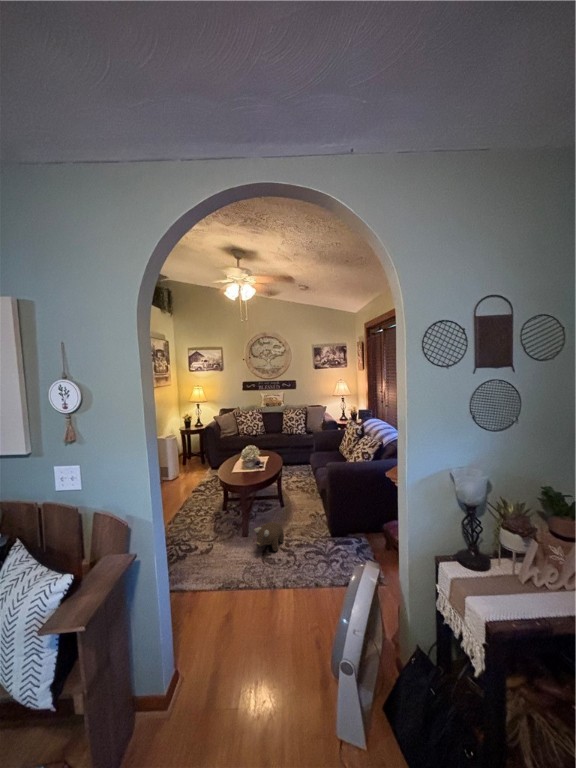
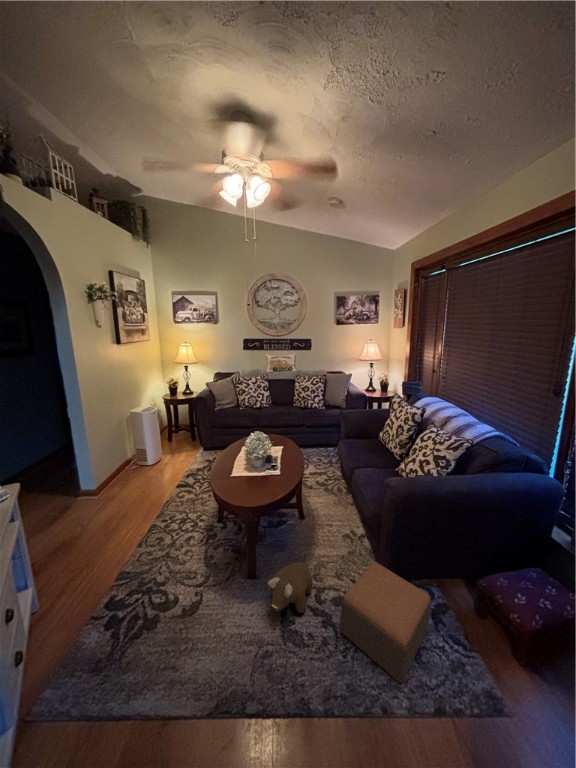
footstool: none [298,518,353,578] -> present [340,562,431,683]

